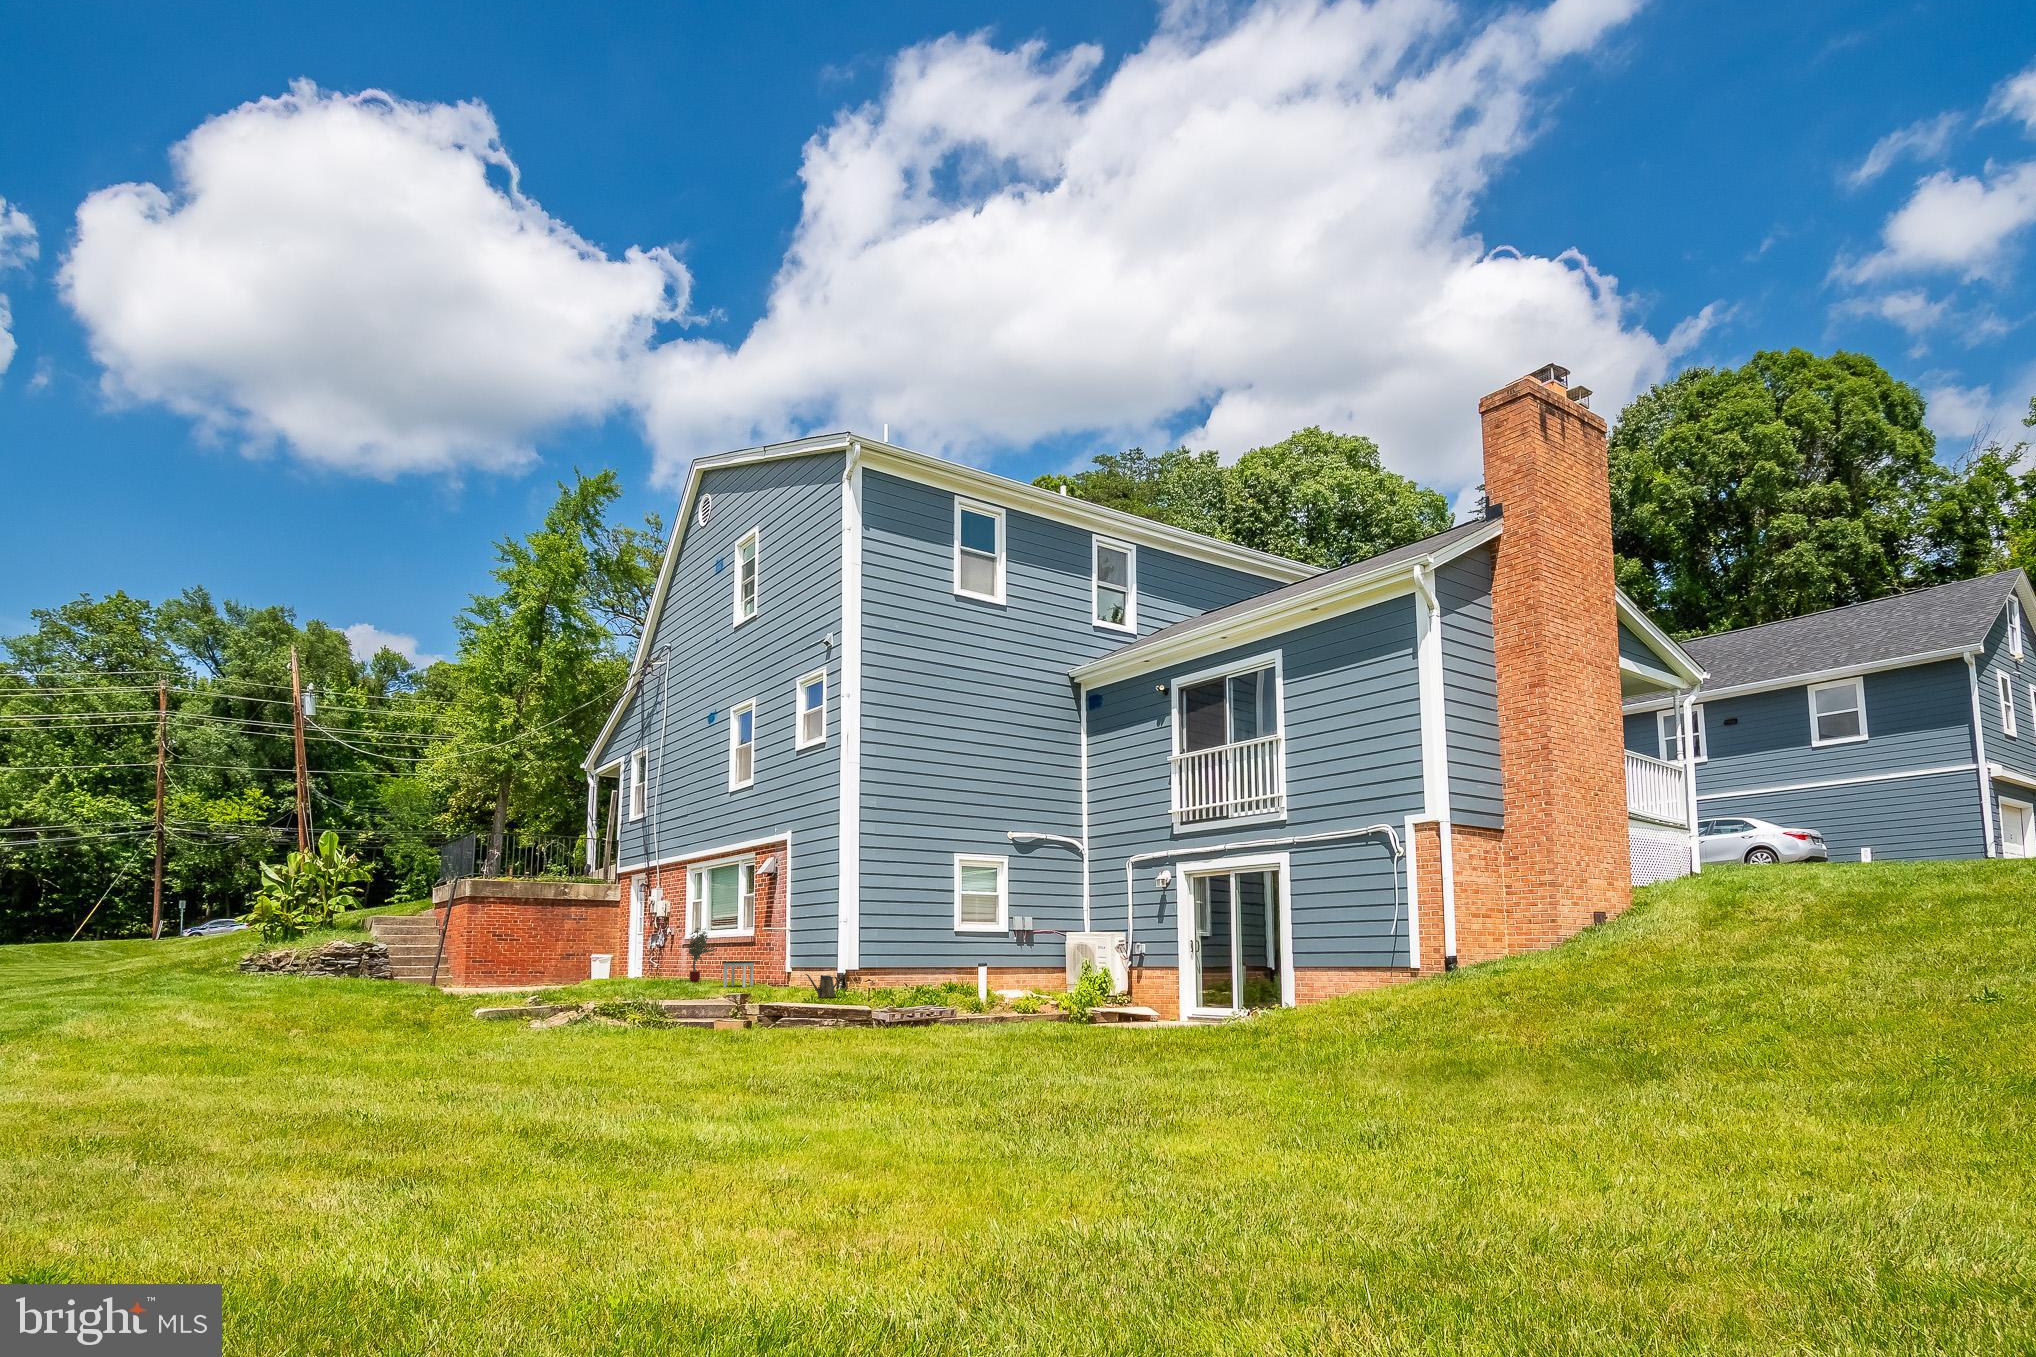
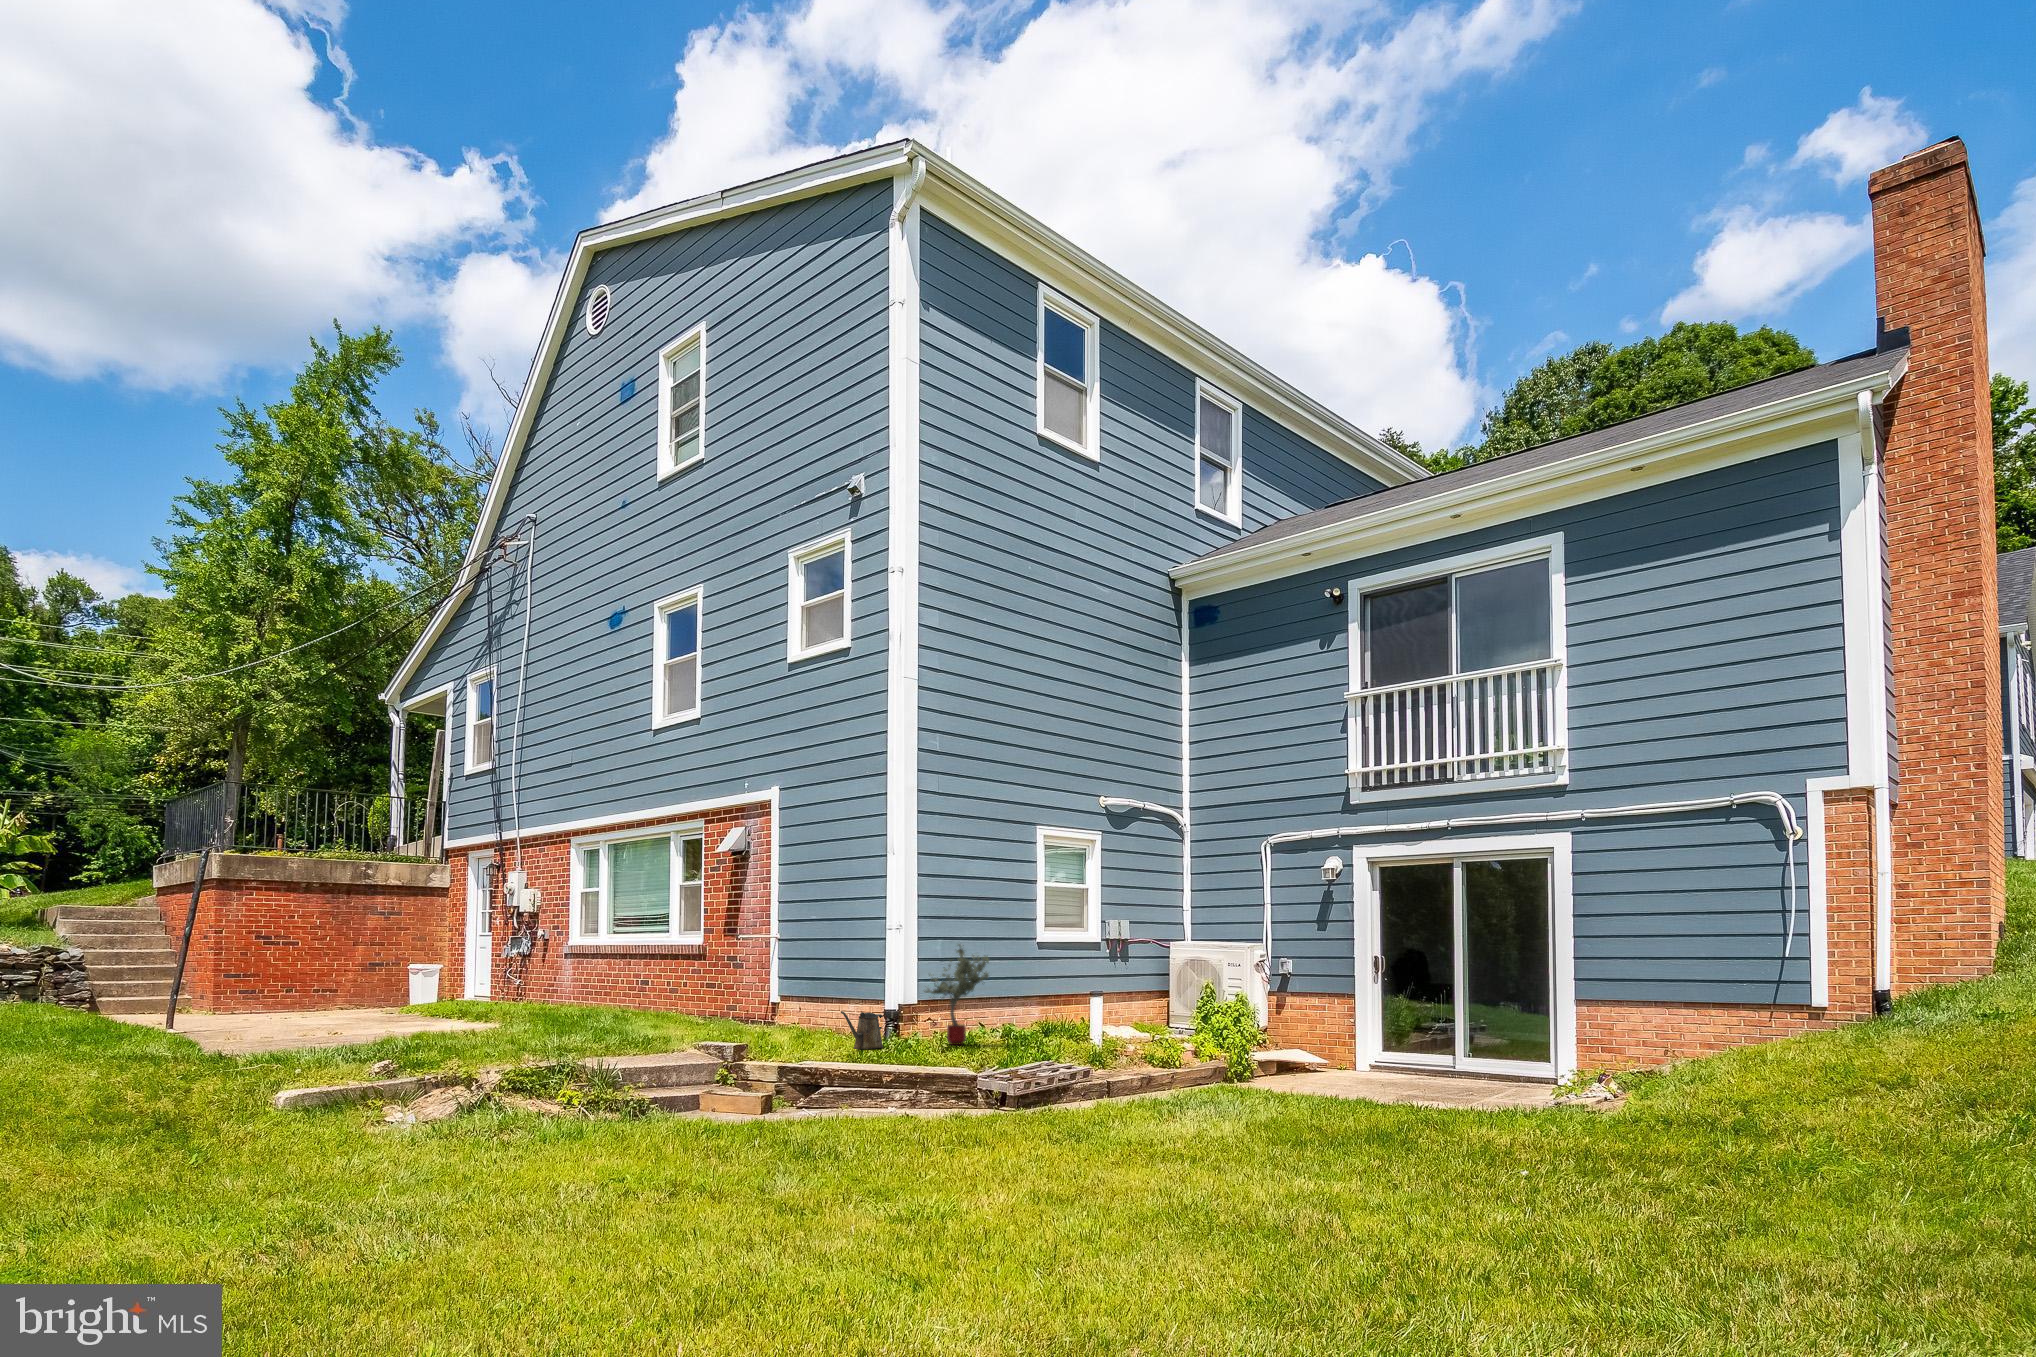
potted tree: present [688,928,715,982] -> present [924,944,989,1045]
round table: present [723,961,755,987] -> none [658,983,708,1023]

